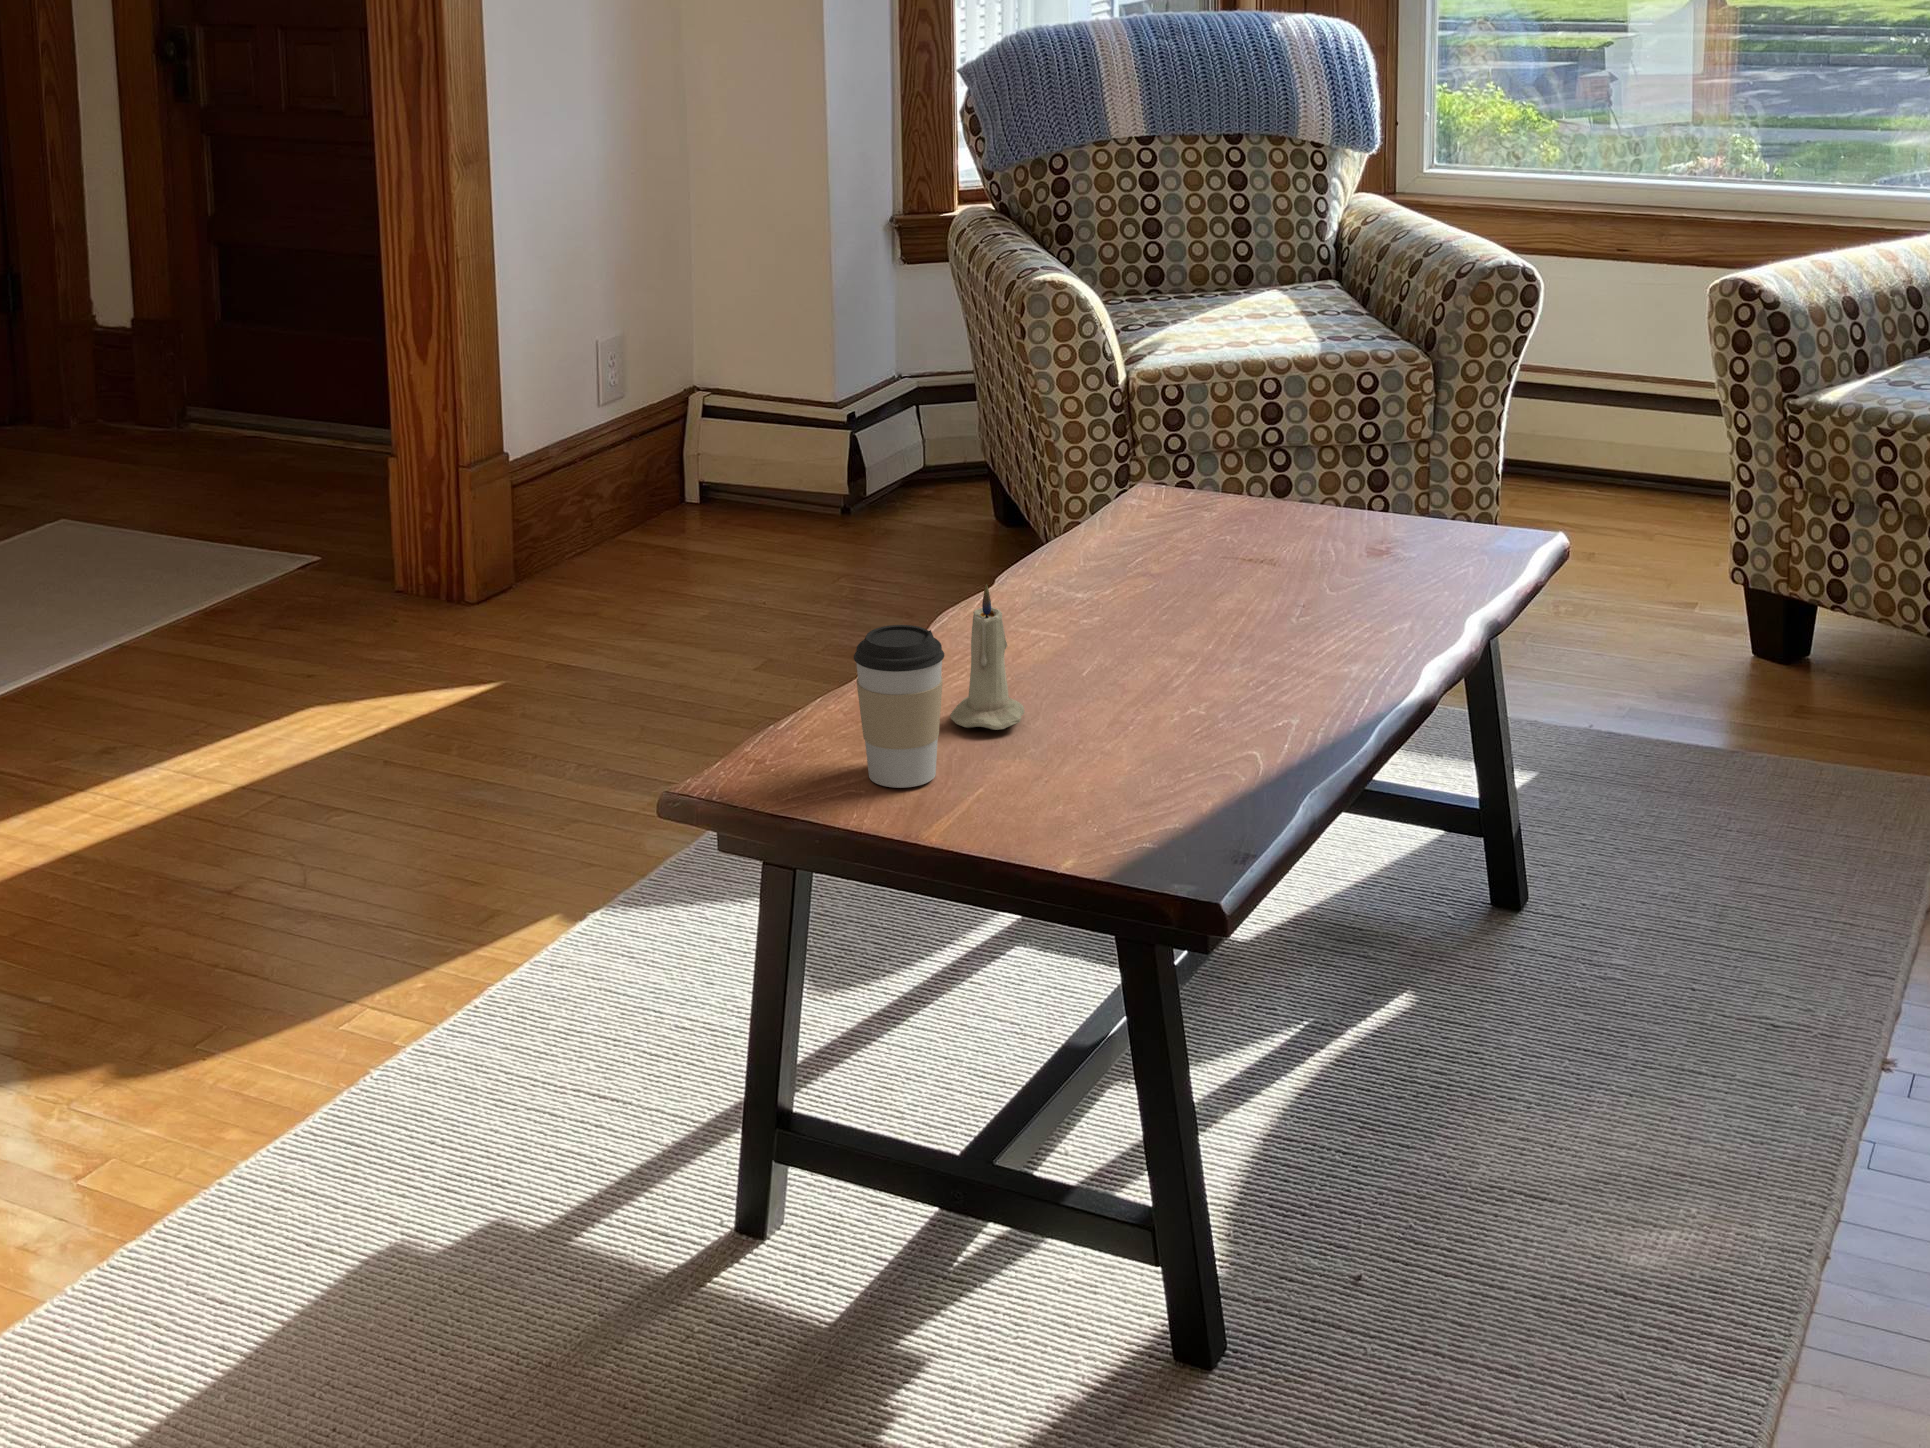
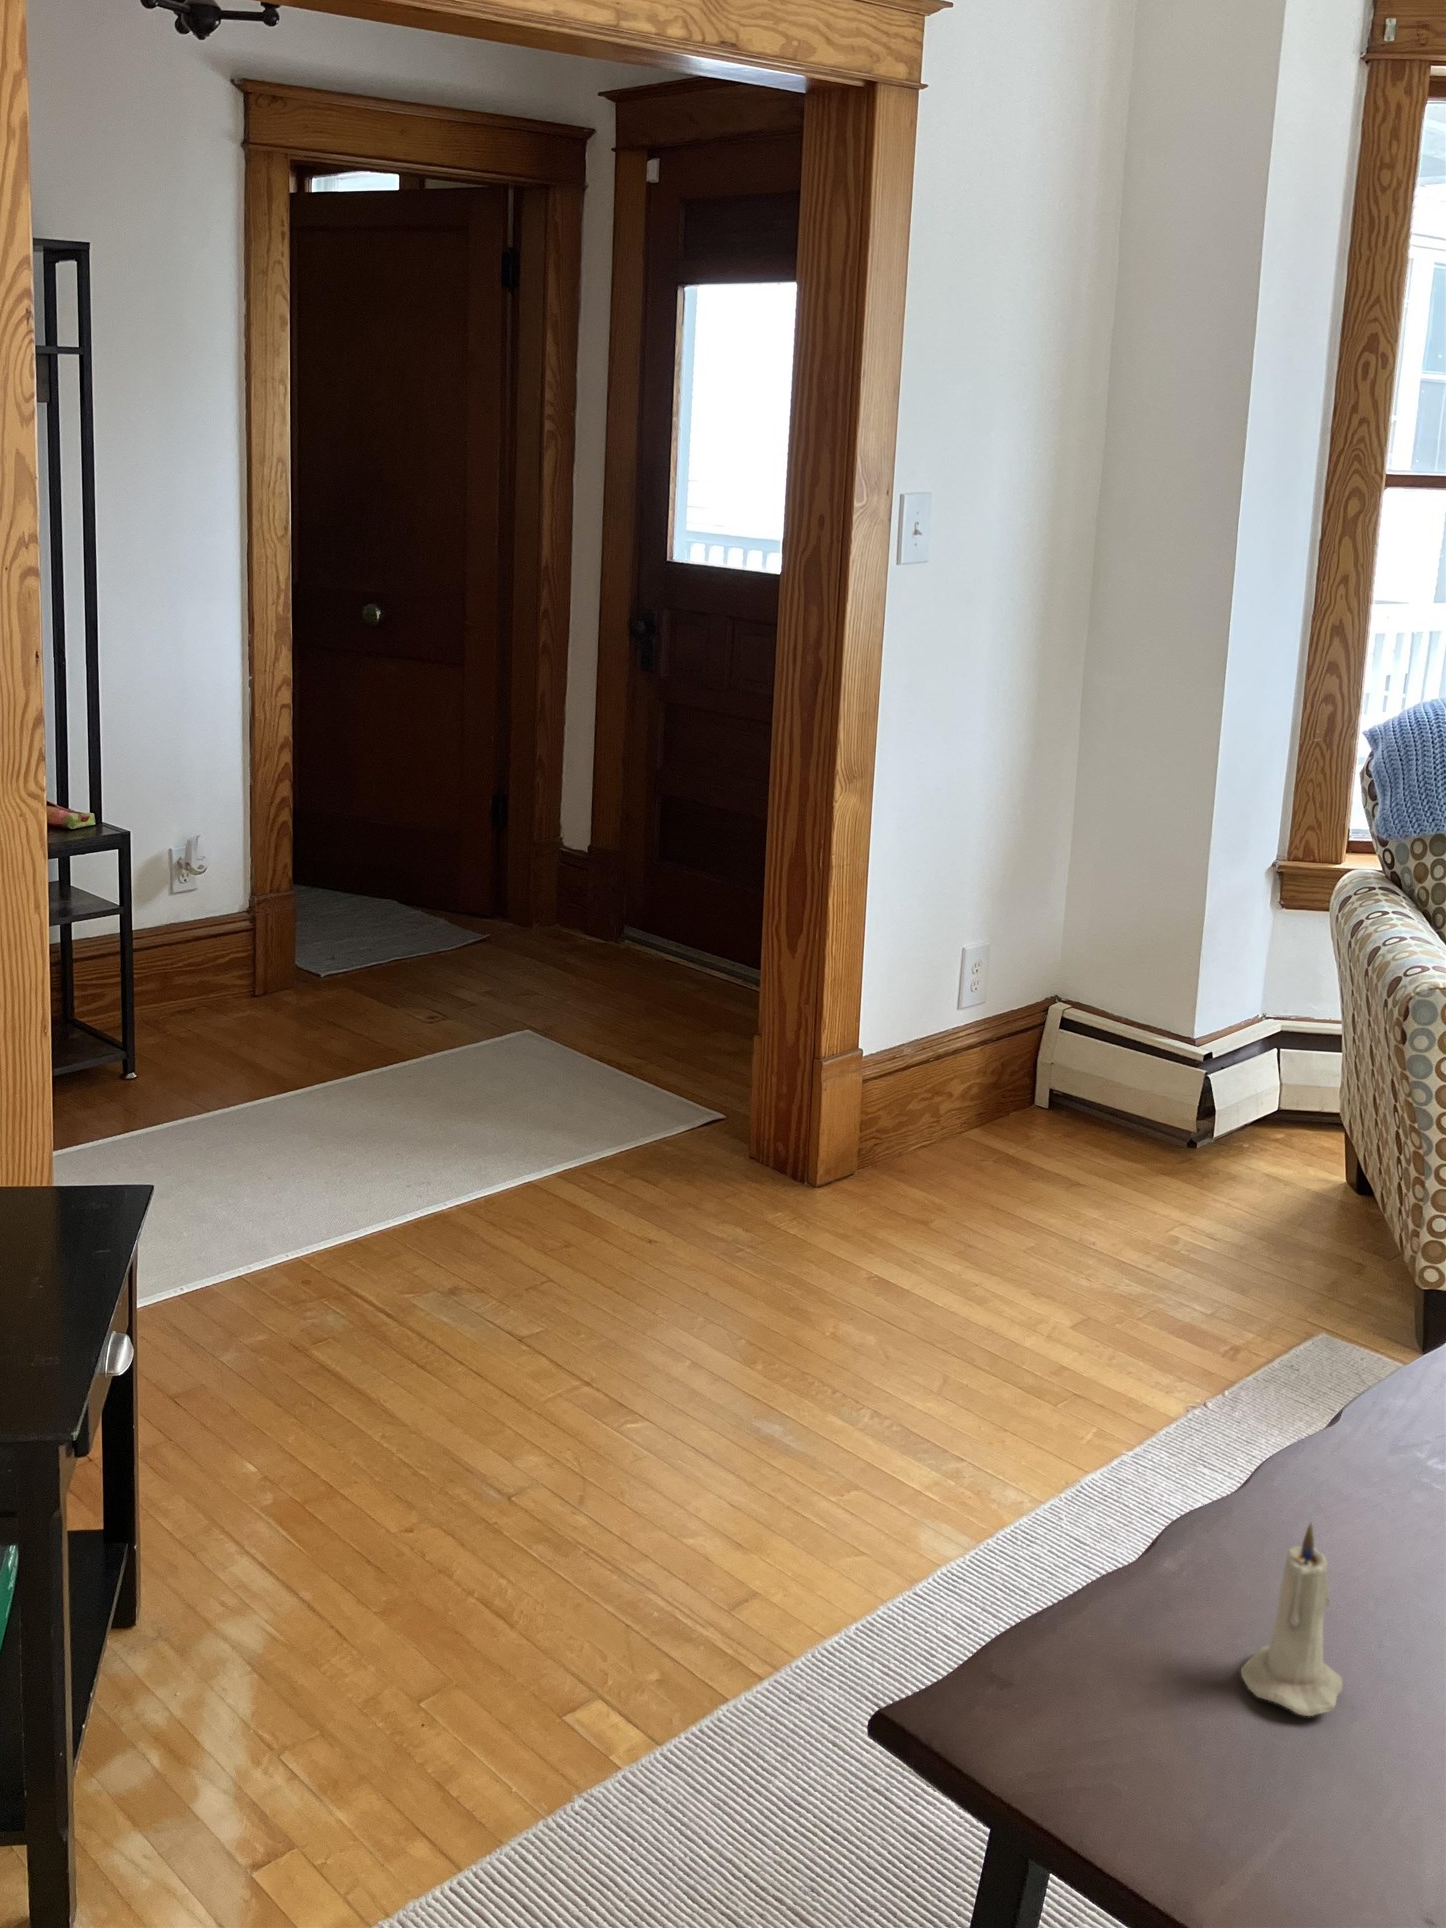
coffee cup: present [854,625,944,788] -> none [1114,1572,1238,1799]

